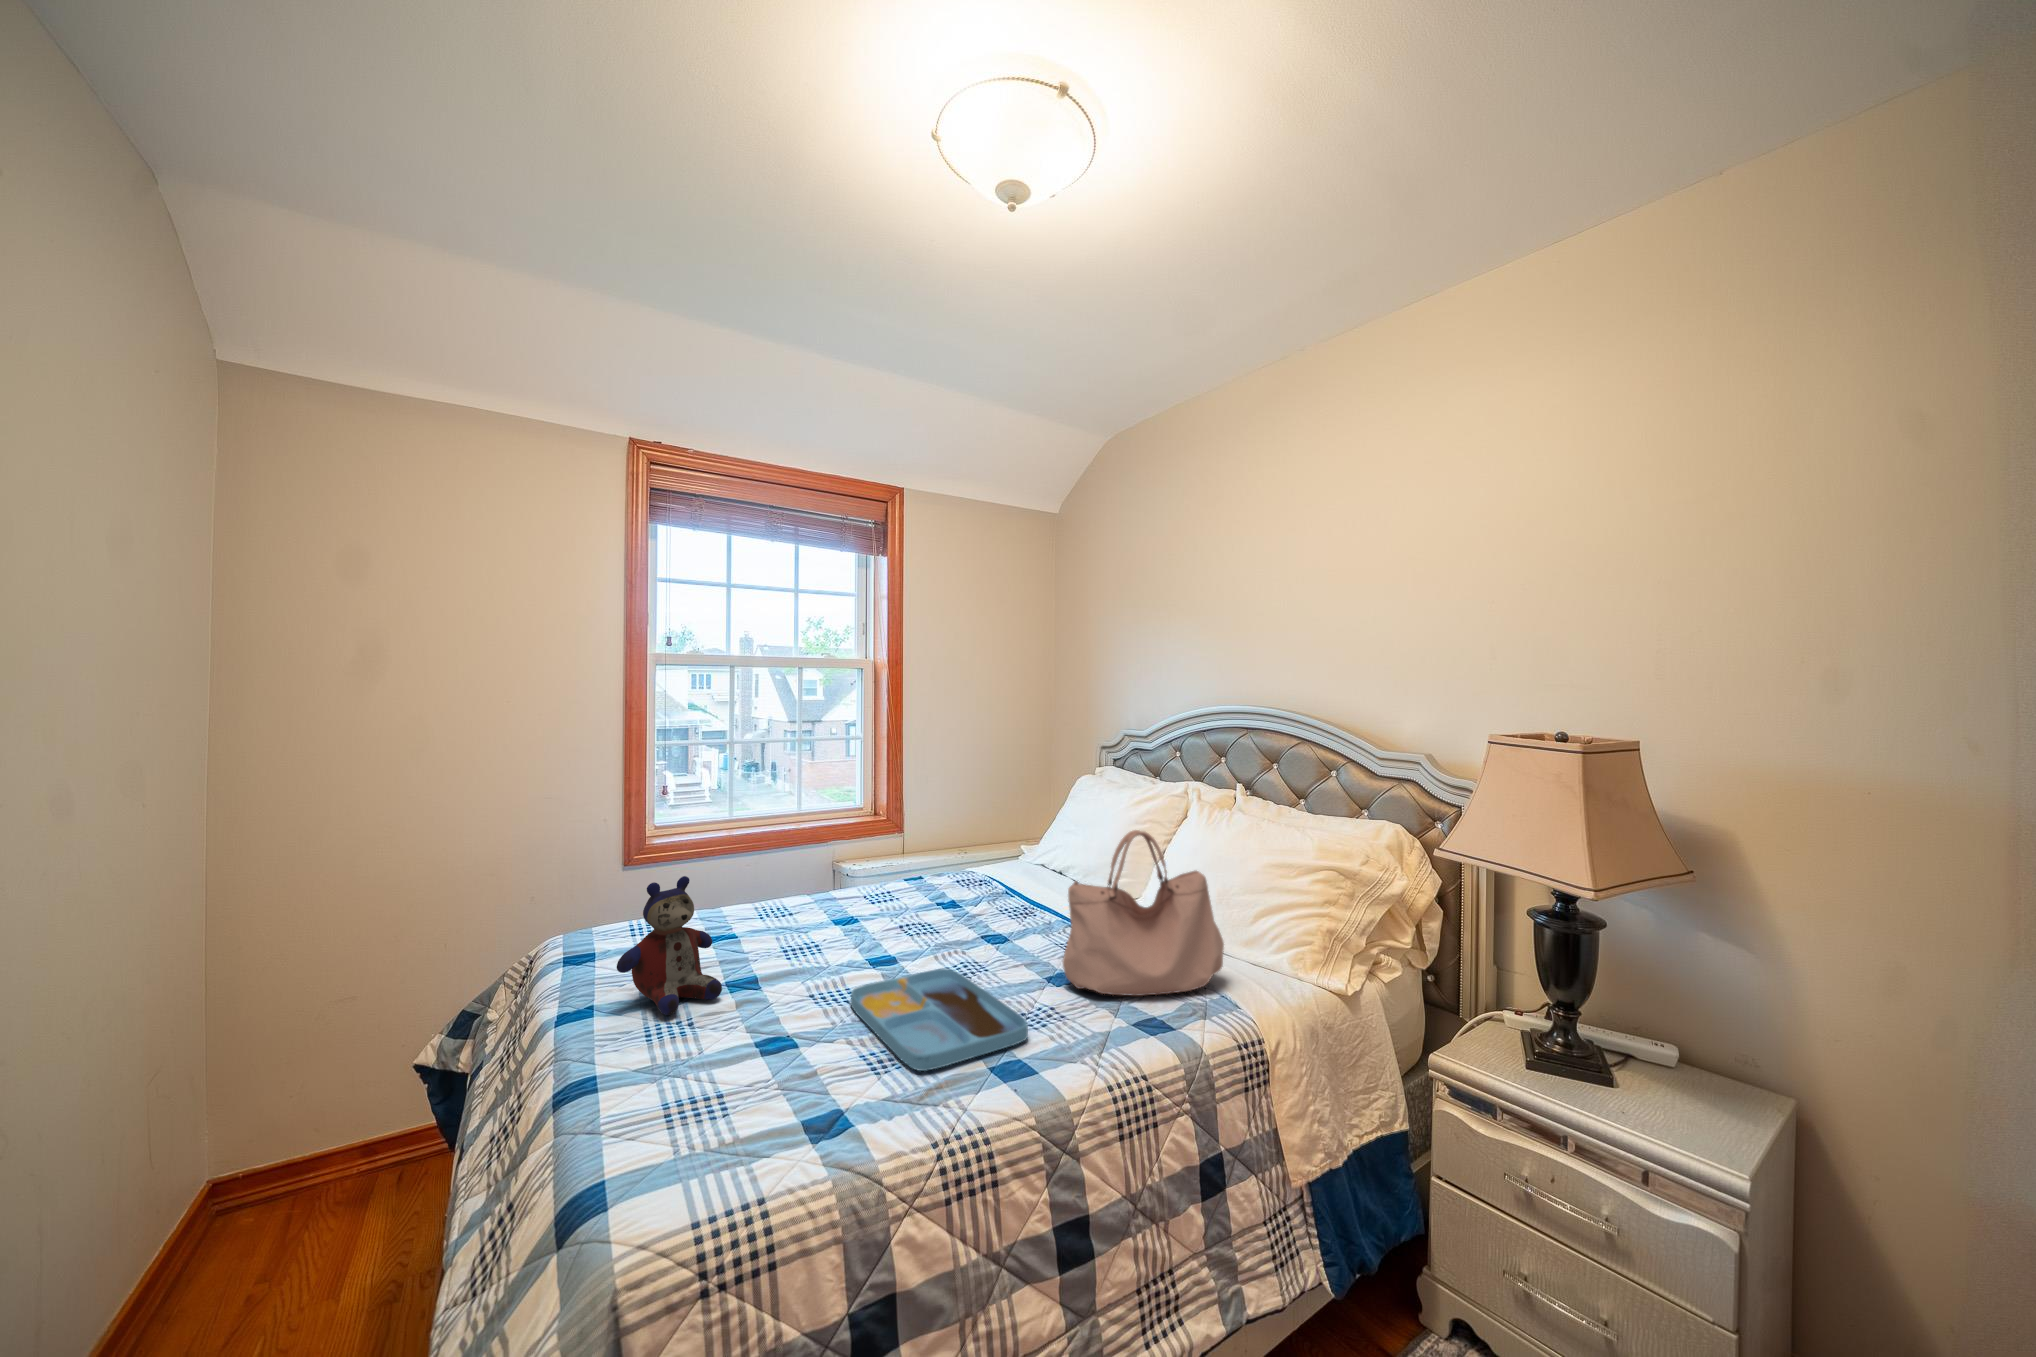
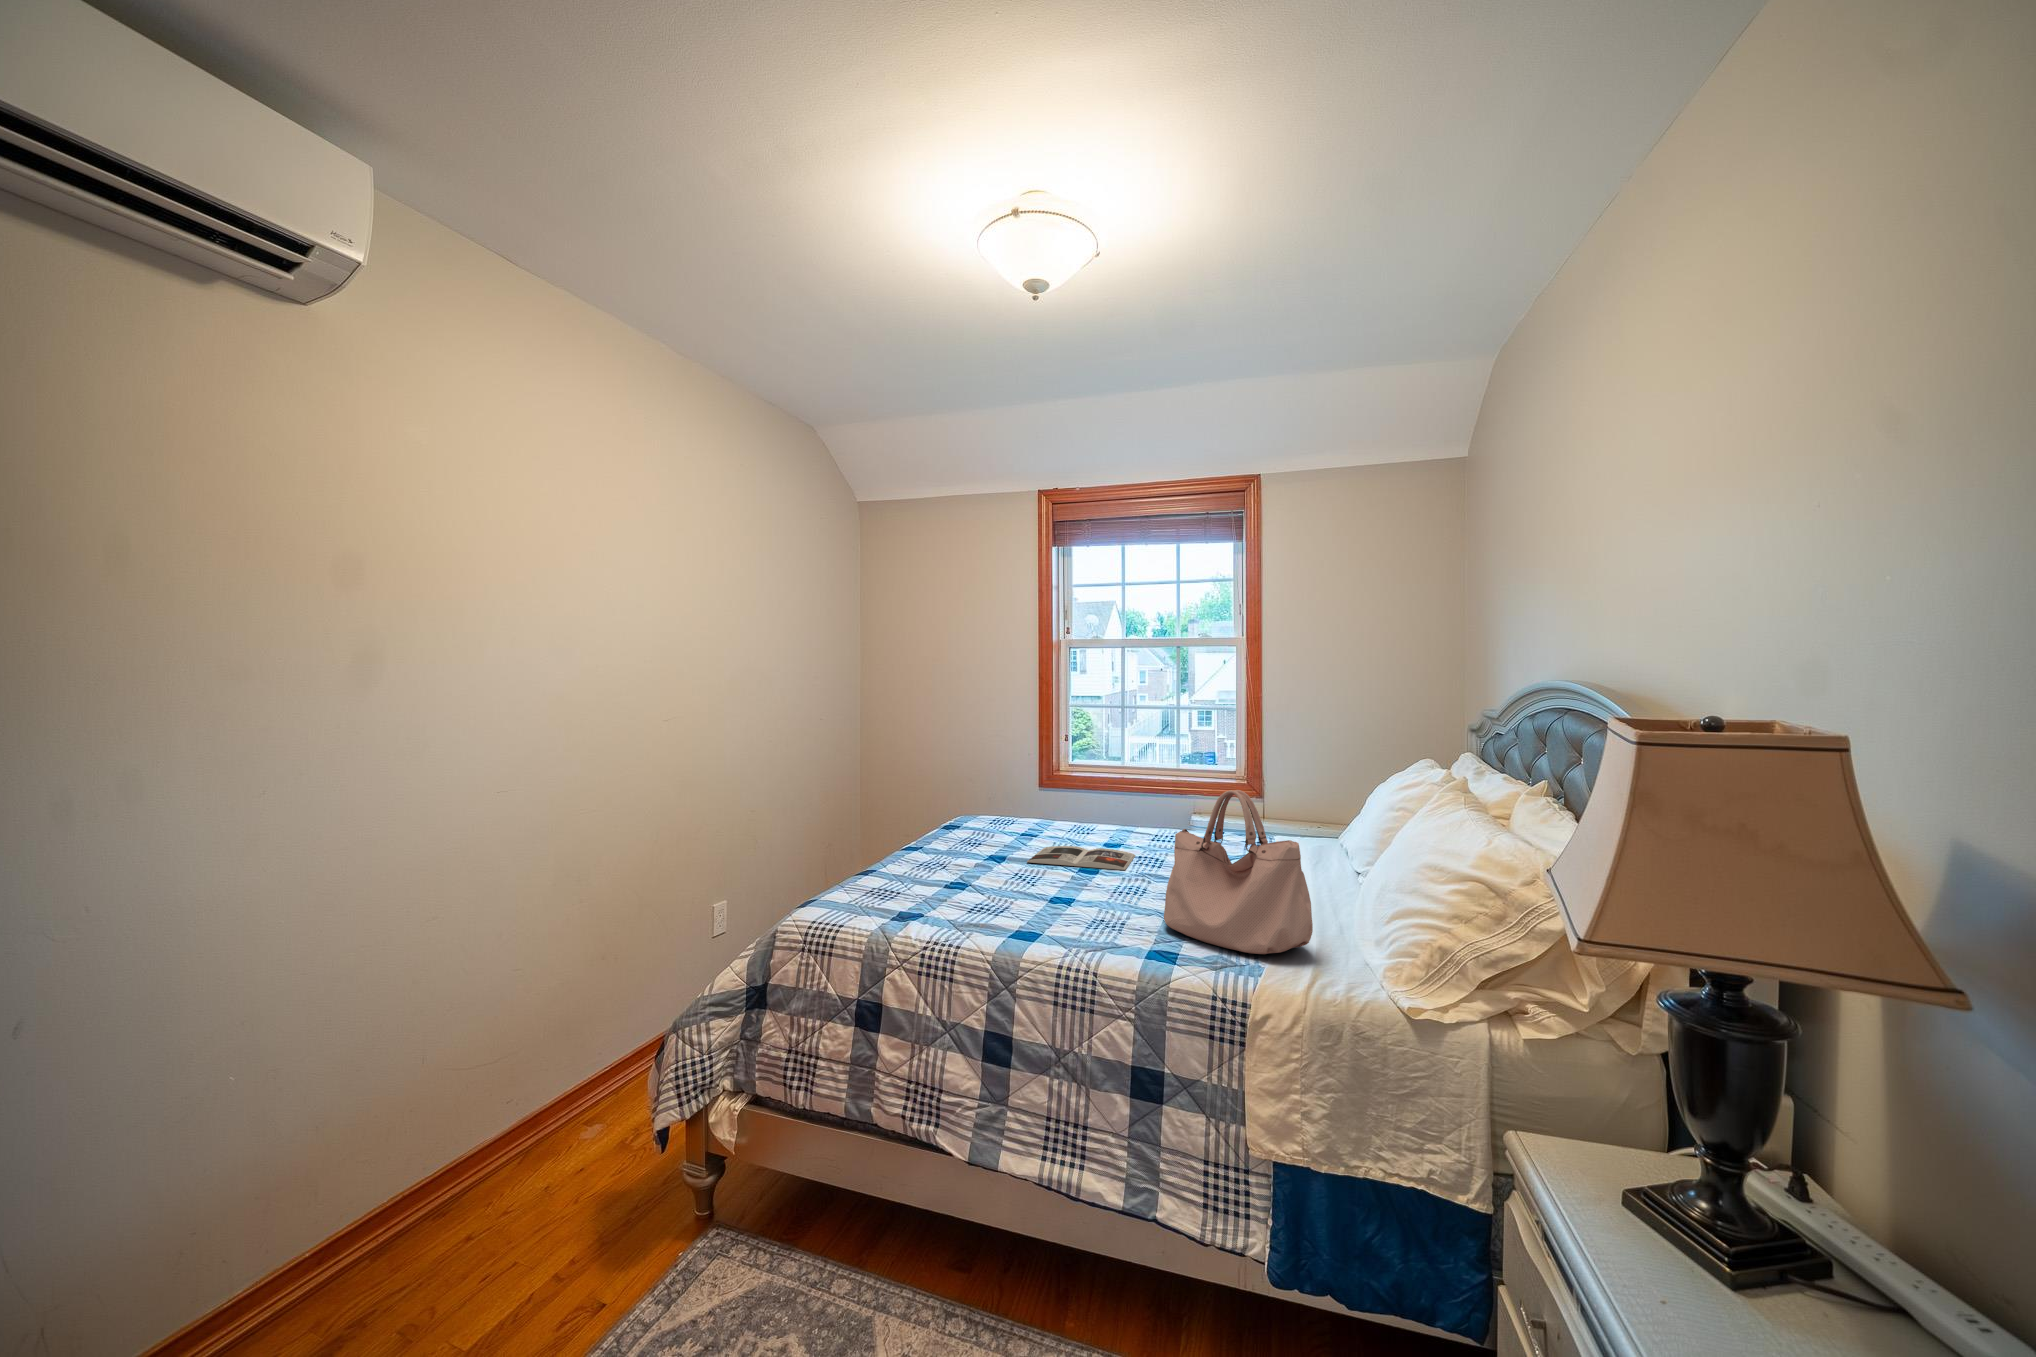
stuffed bear: present [617,876,722,1015] -> none [935,781,997,863]
magazine: none [745,924,896,974] -> present [1027,846,1135,870]
tray: present [850,969,1028,1071] -> none [982,875,1108,929]

